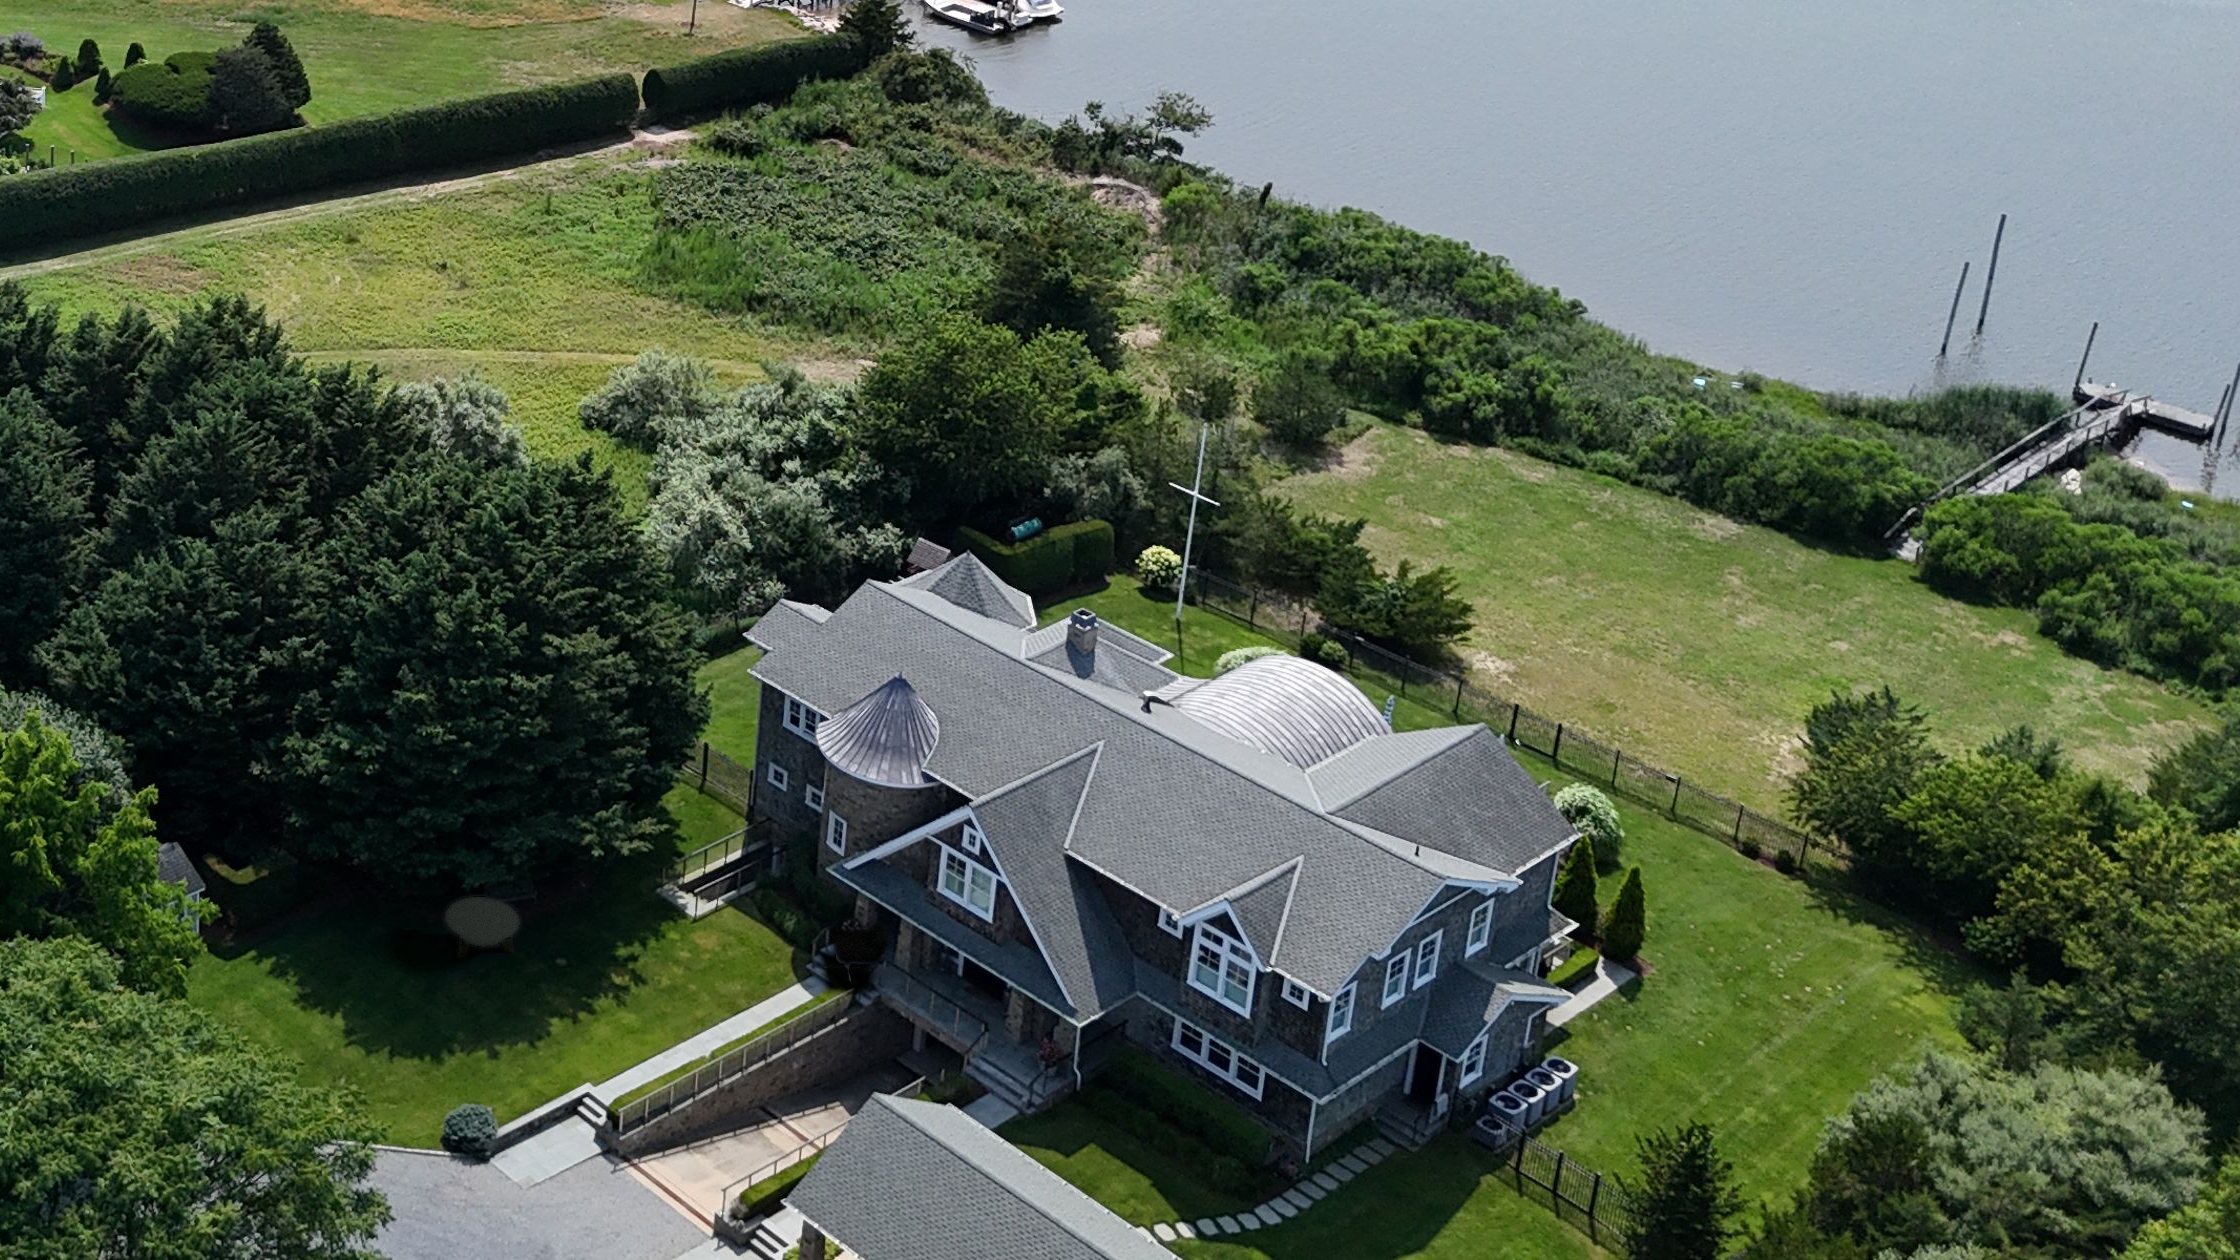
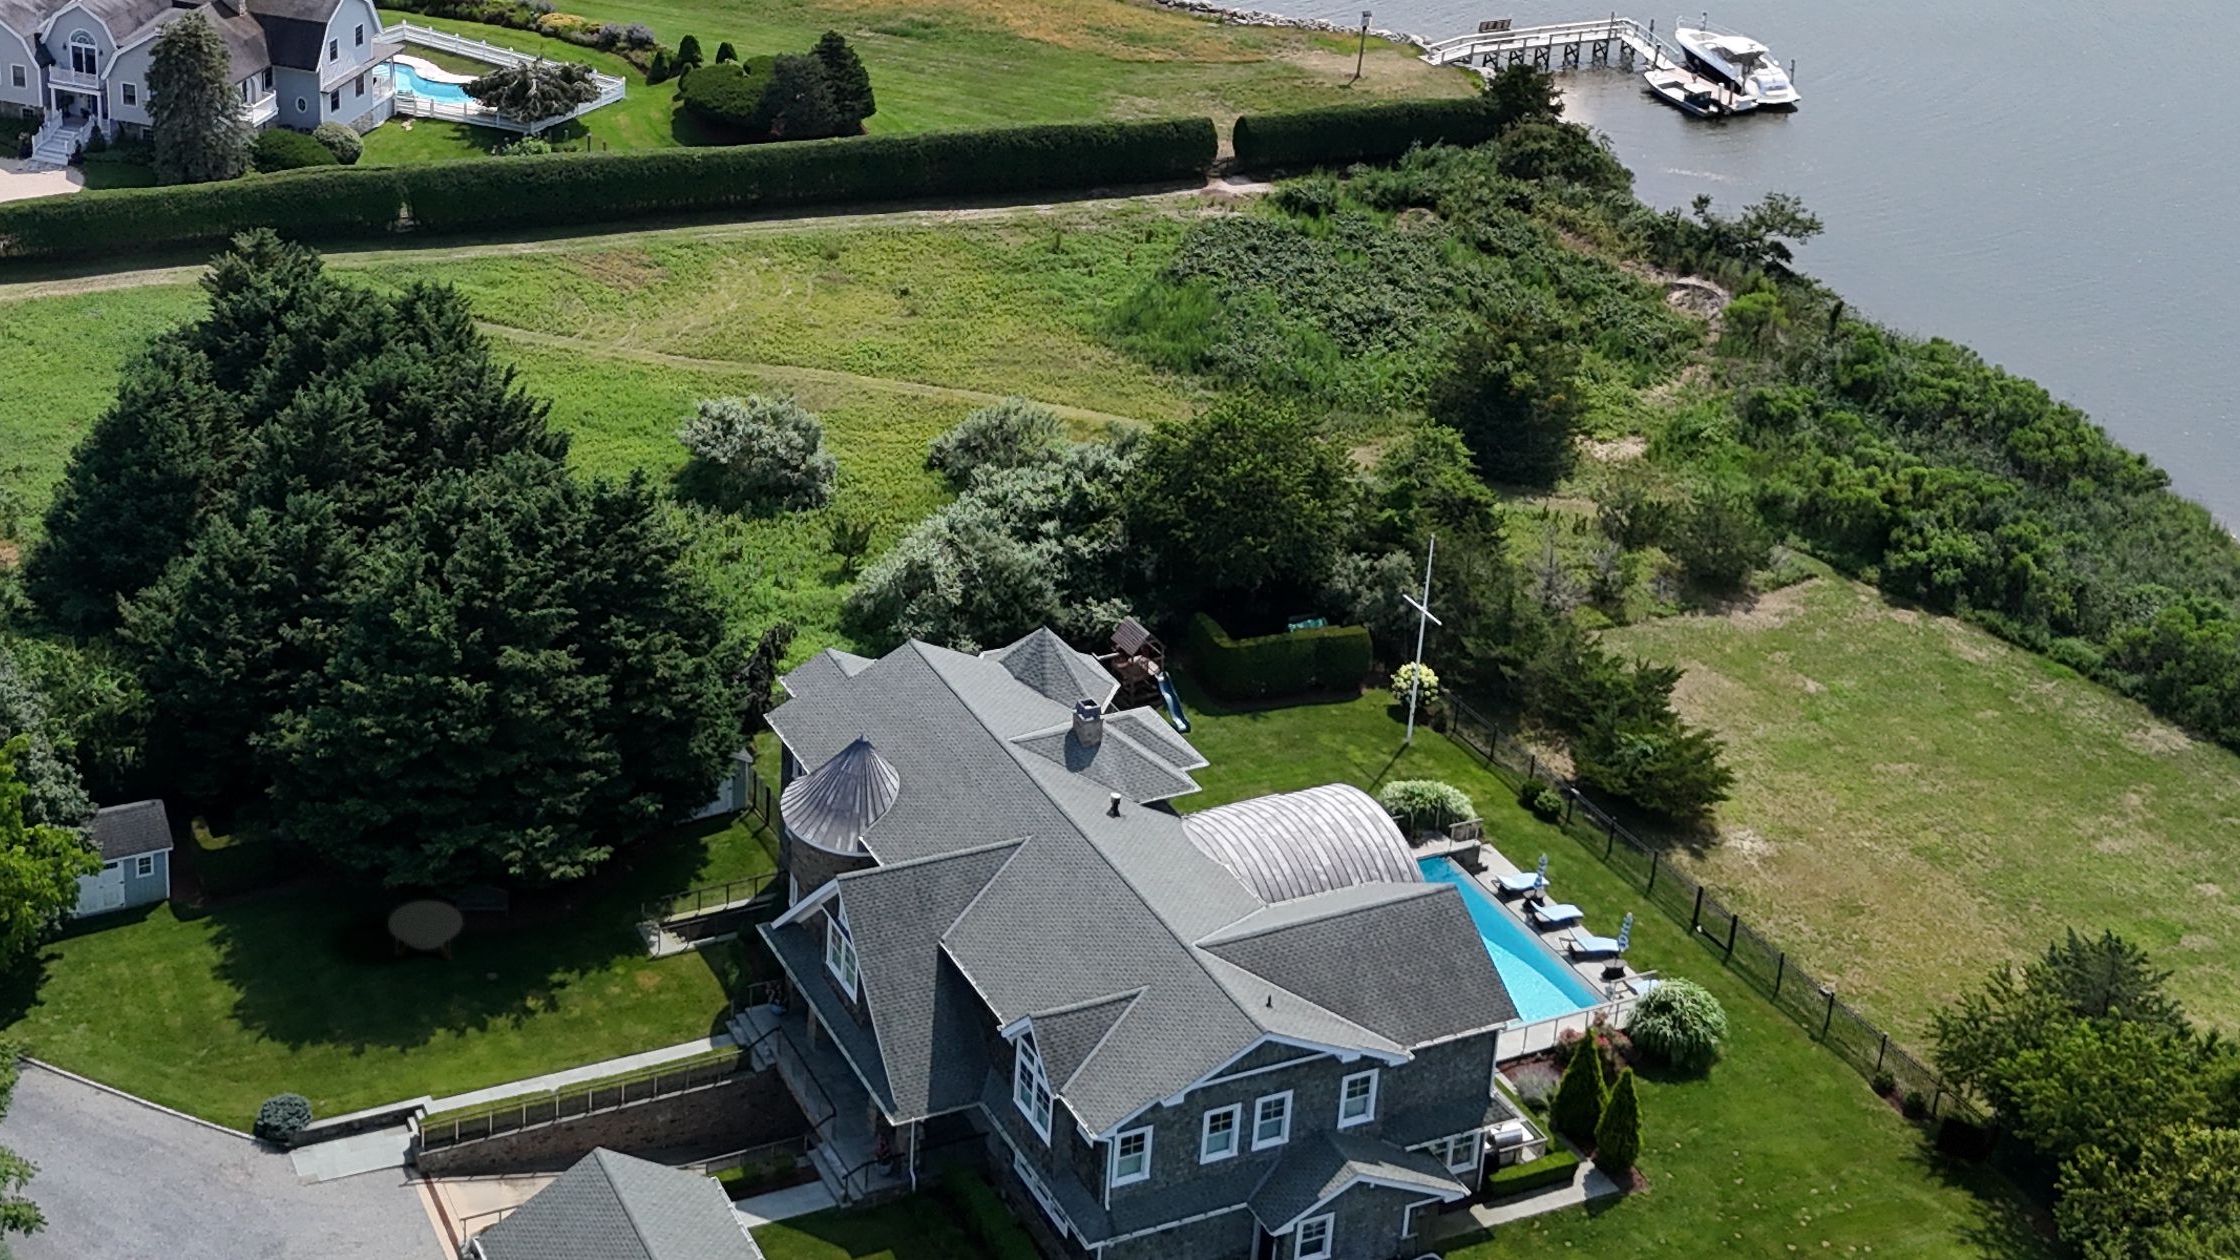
lounge chair: present [831,922,888,980] -> present [1923,1114,2001,1174]

